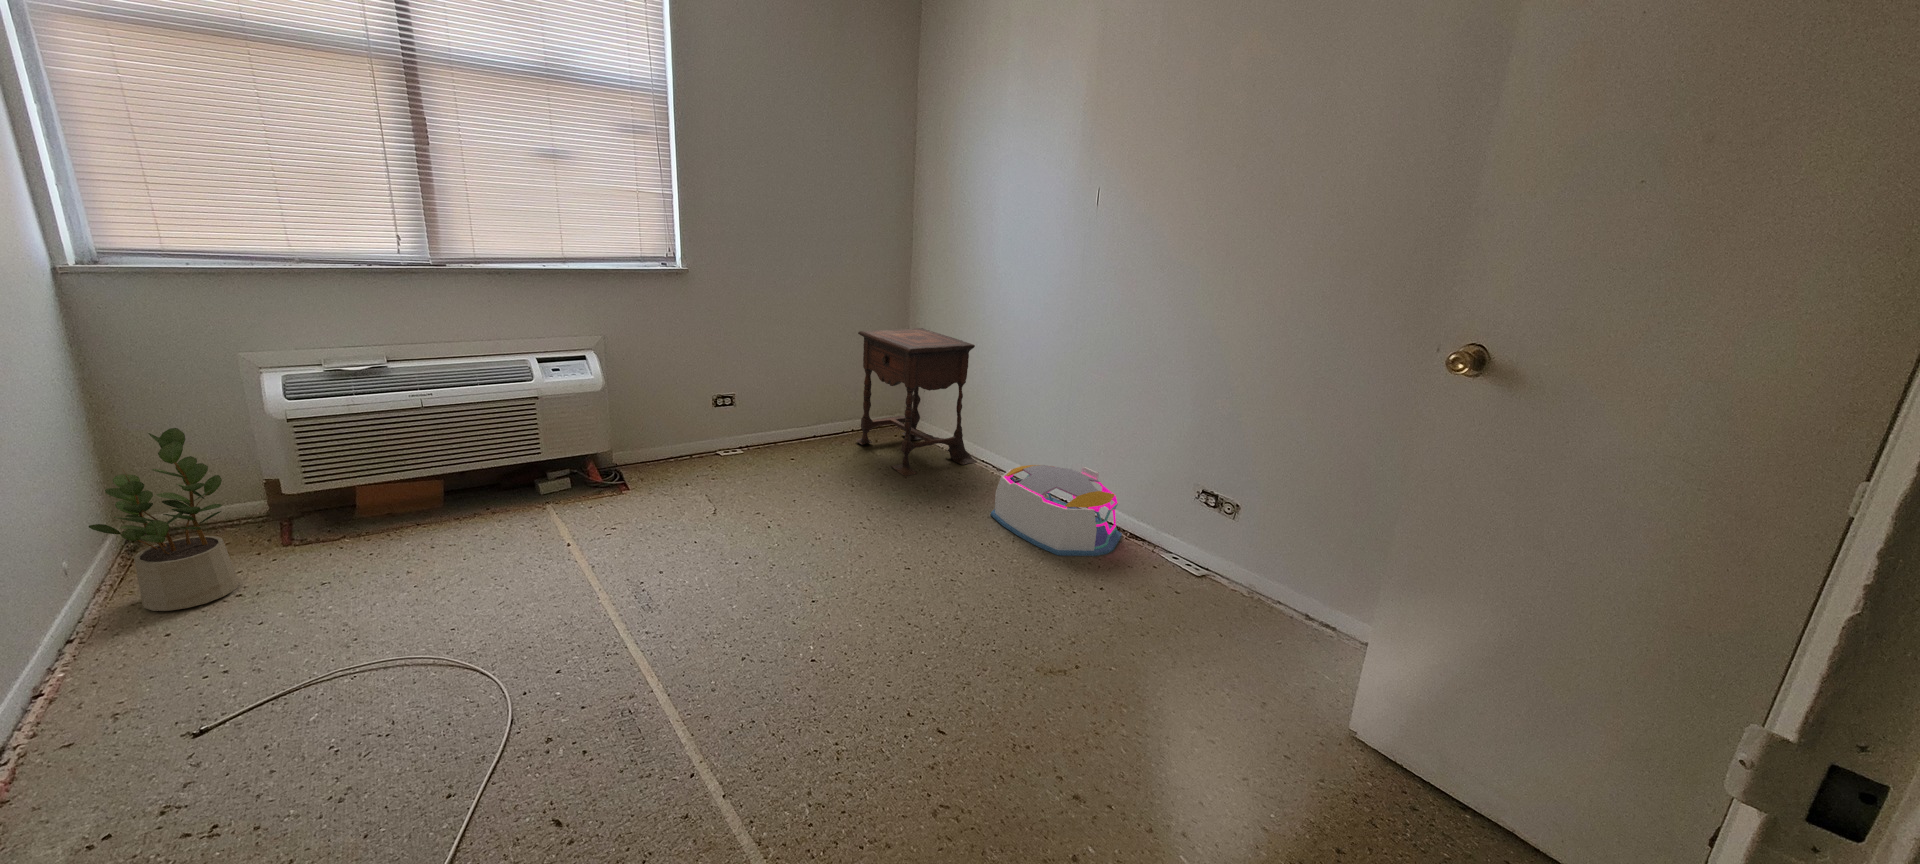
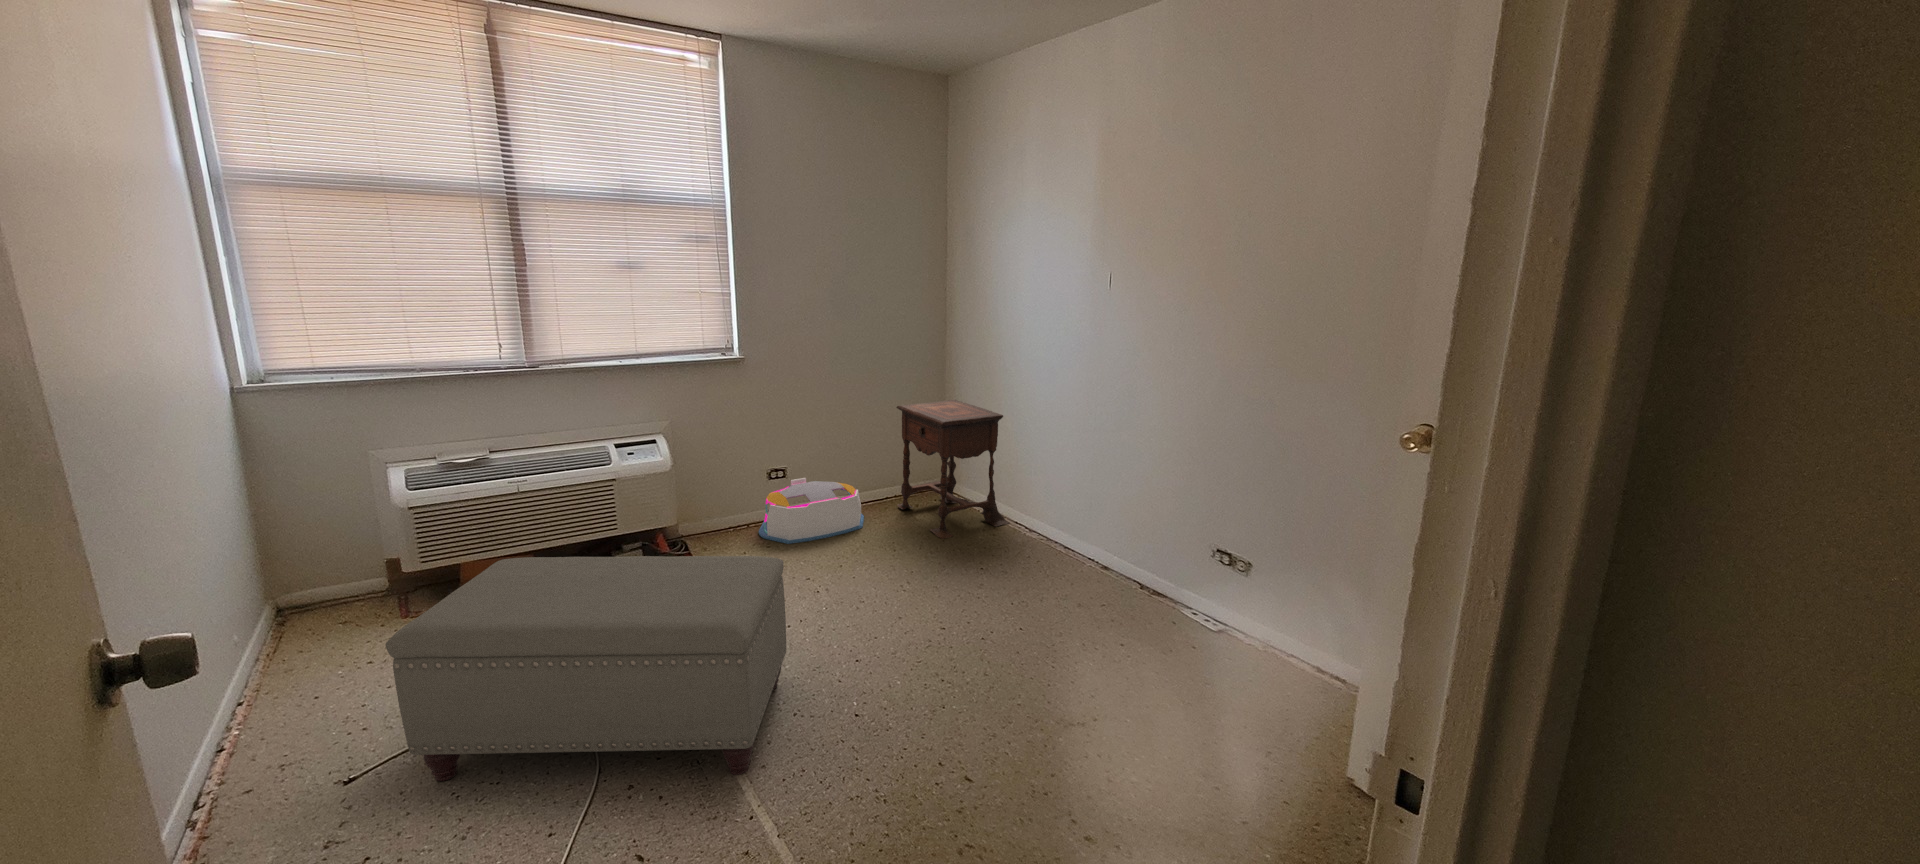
potted plant: present [89,428,240,611] -> none [256,520,370,676]
storage bin: present [991,465,1122,556] -> present [759,478,864,544]
ottoman: none [236,477,734,733] -> present [386,556,786,781]

